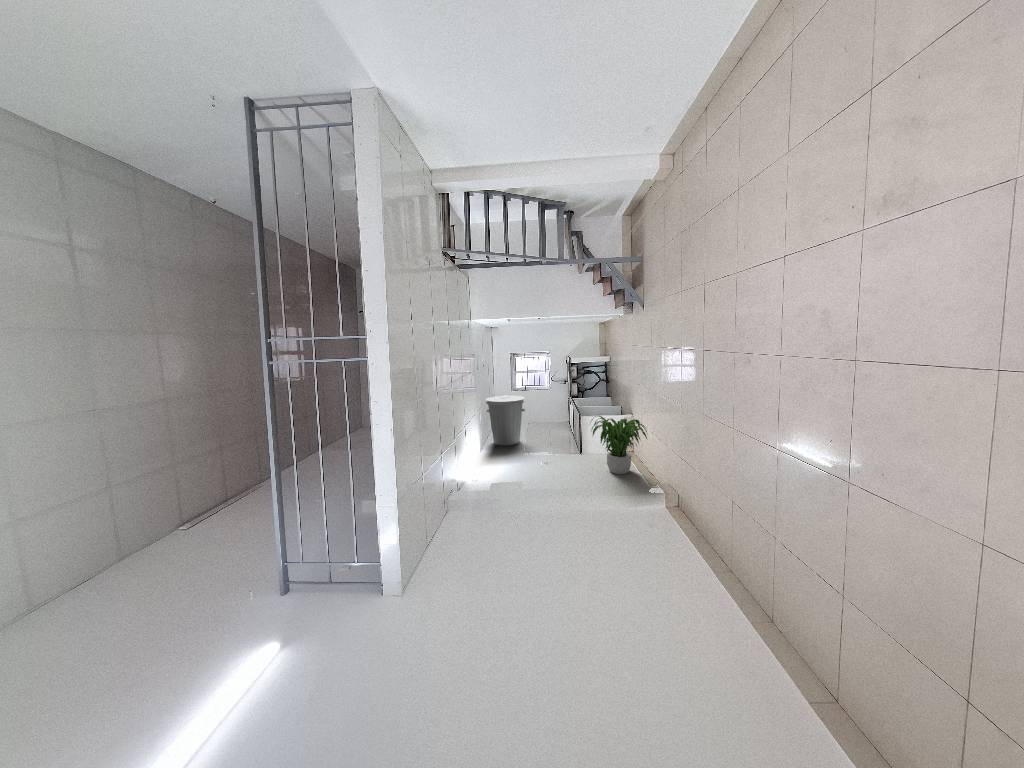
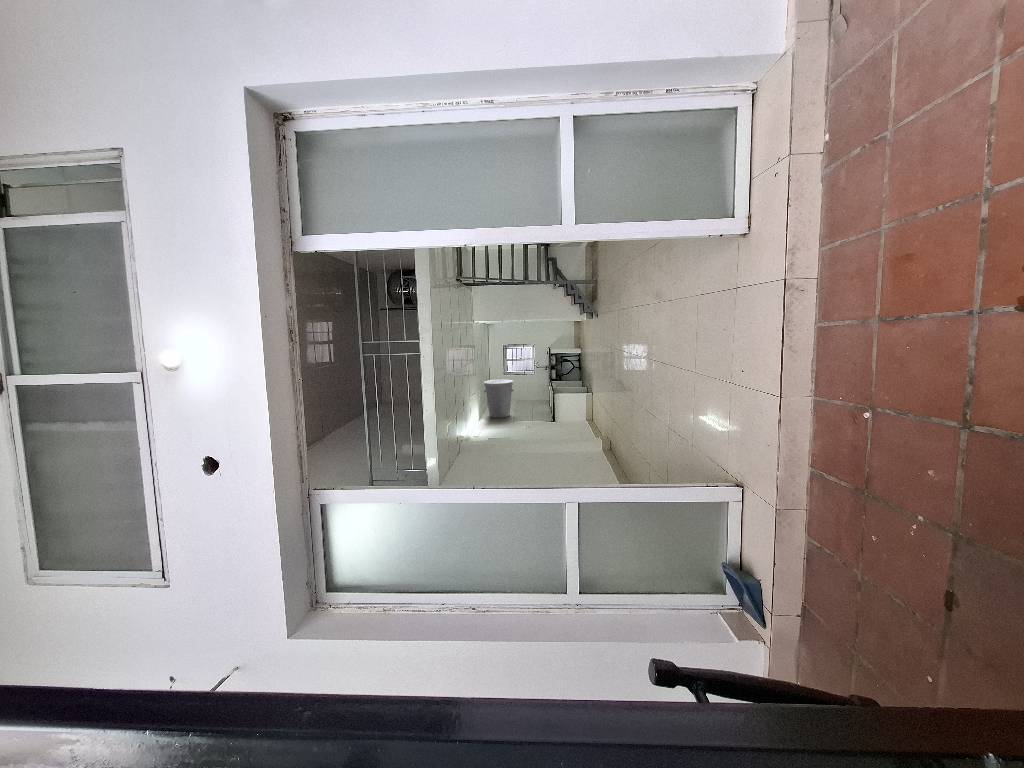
potted plant: present [592,415,647,474] -> none [560,392,599,433]

